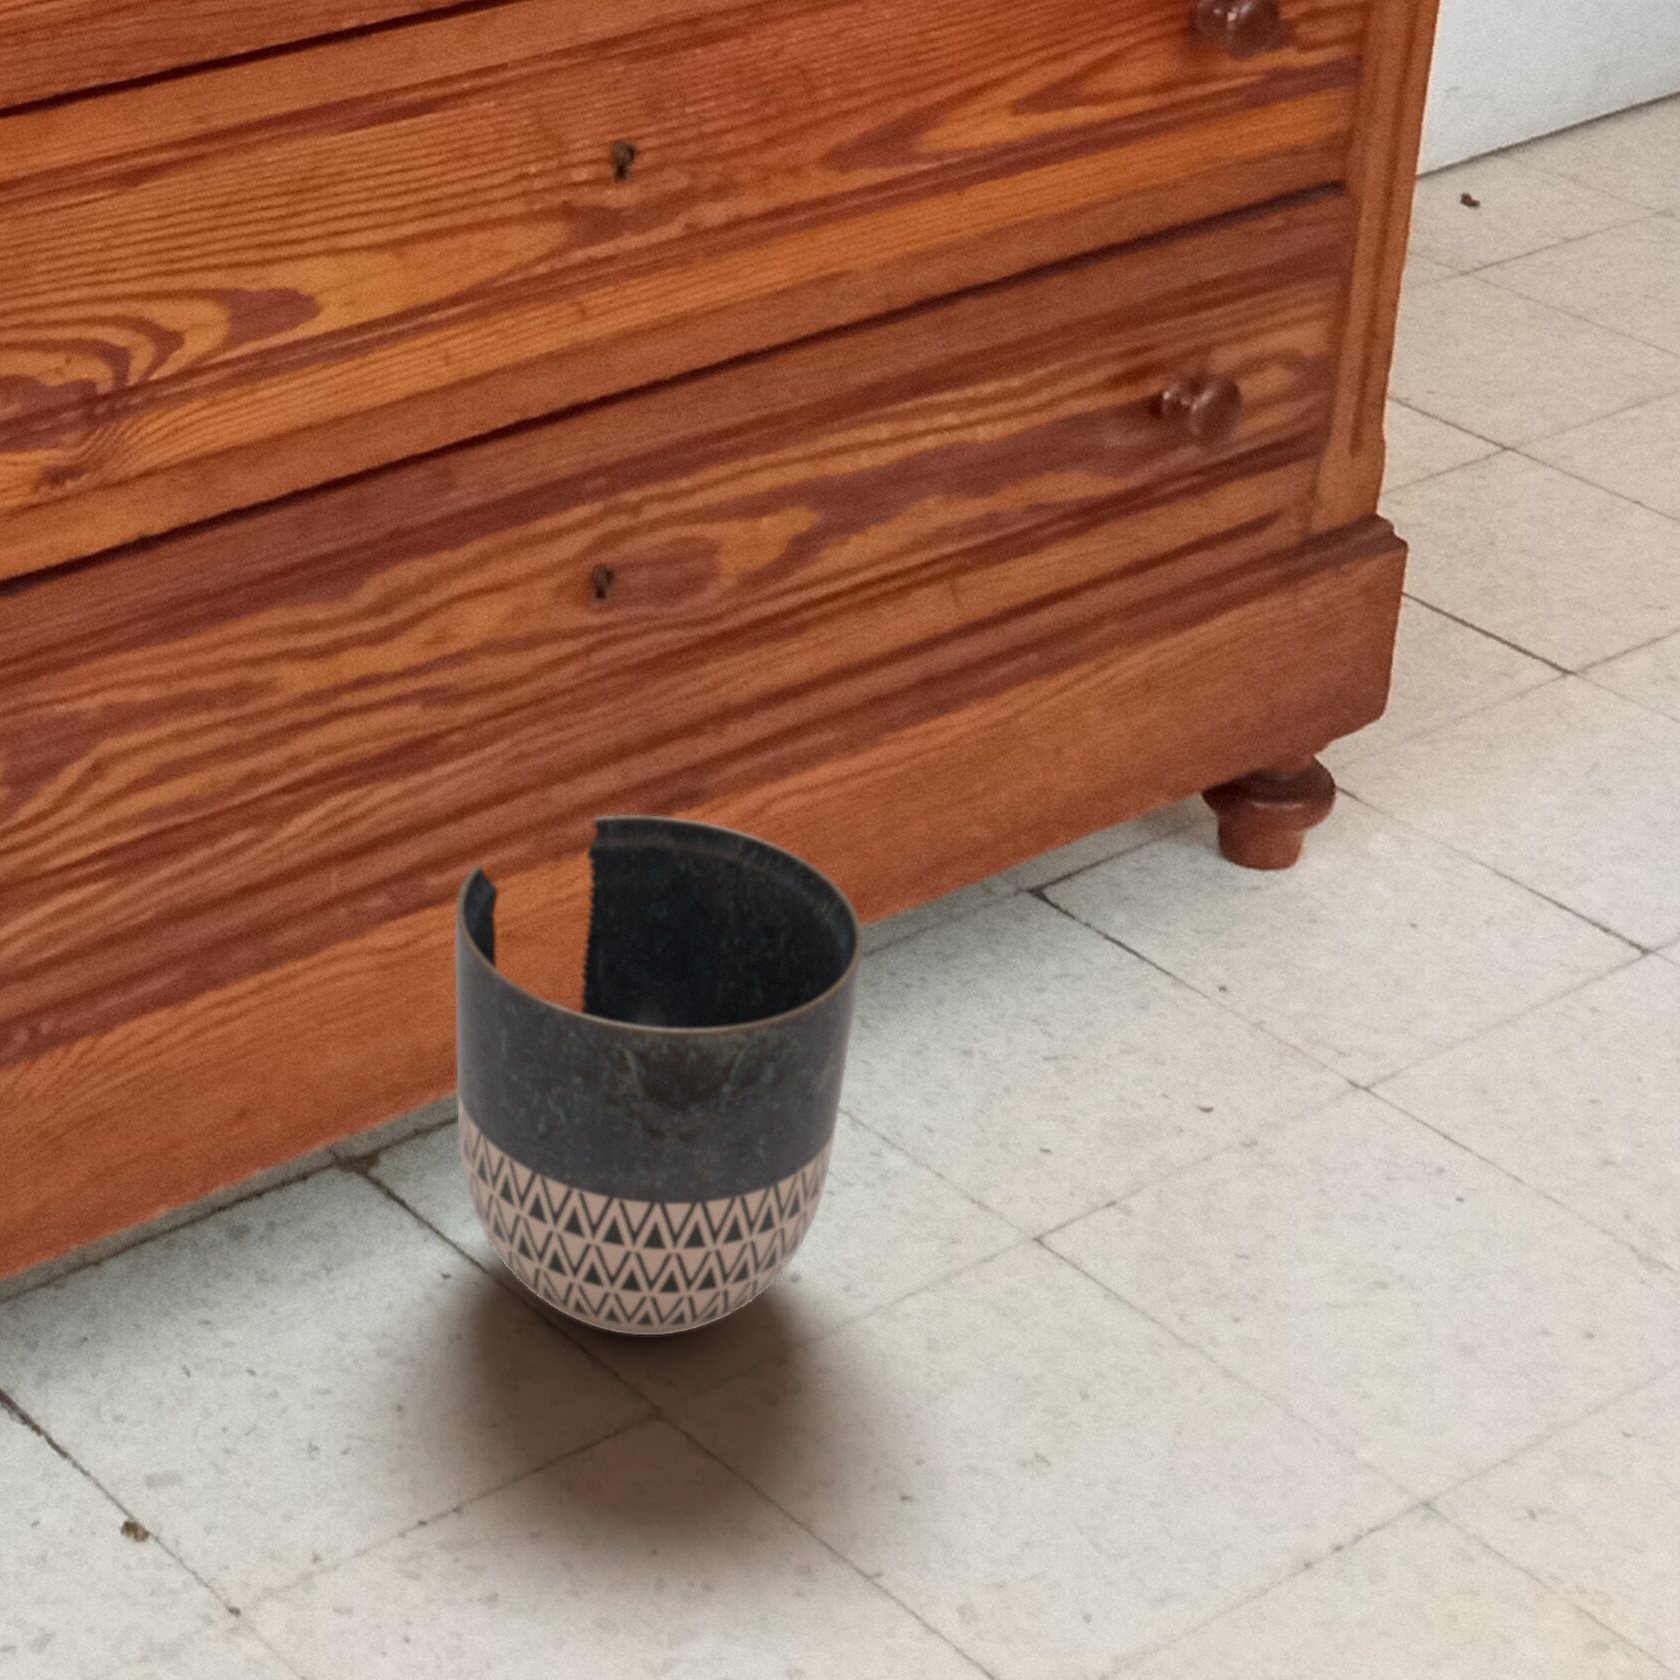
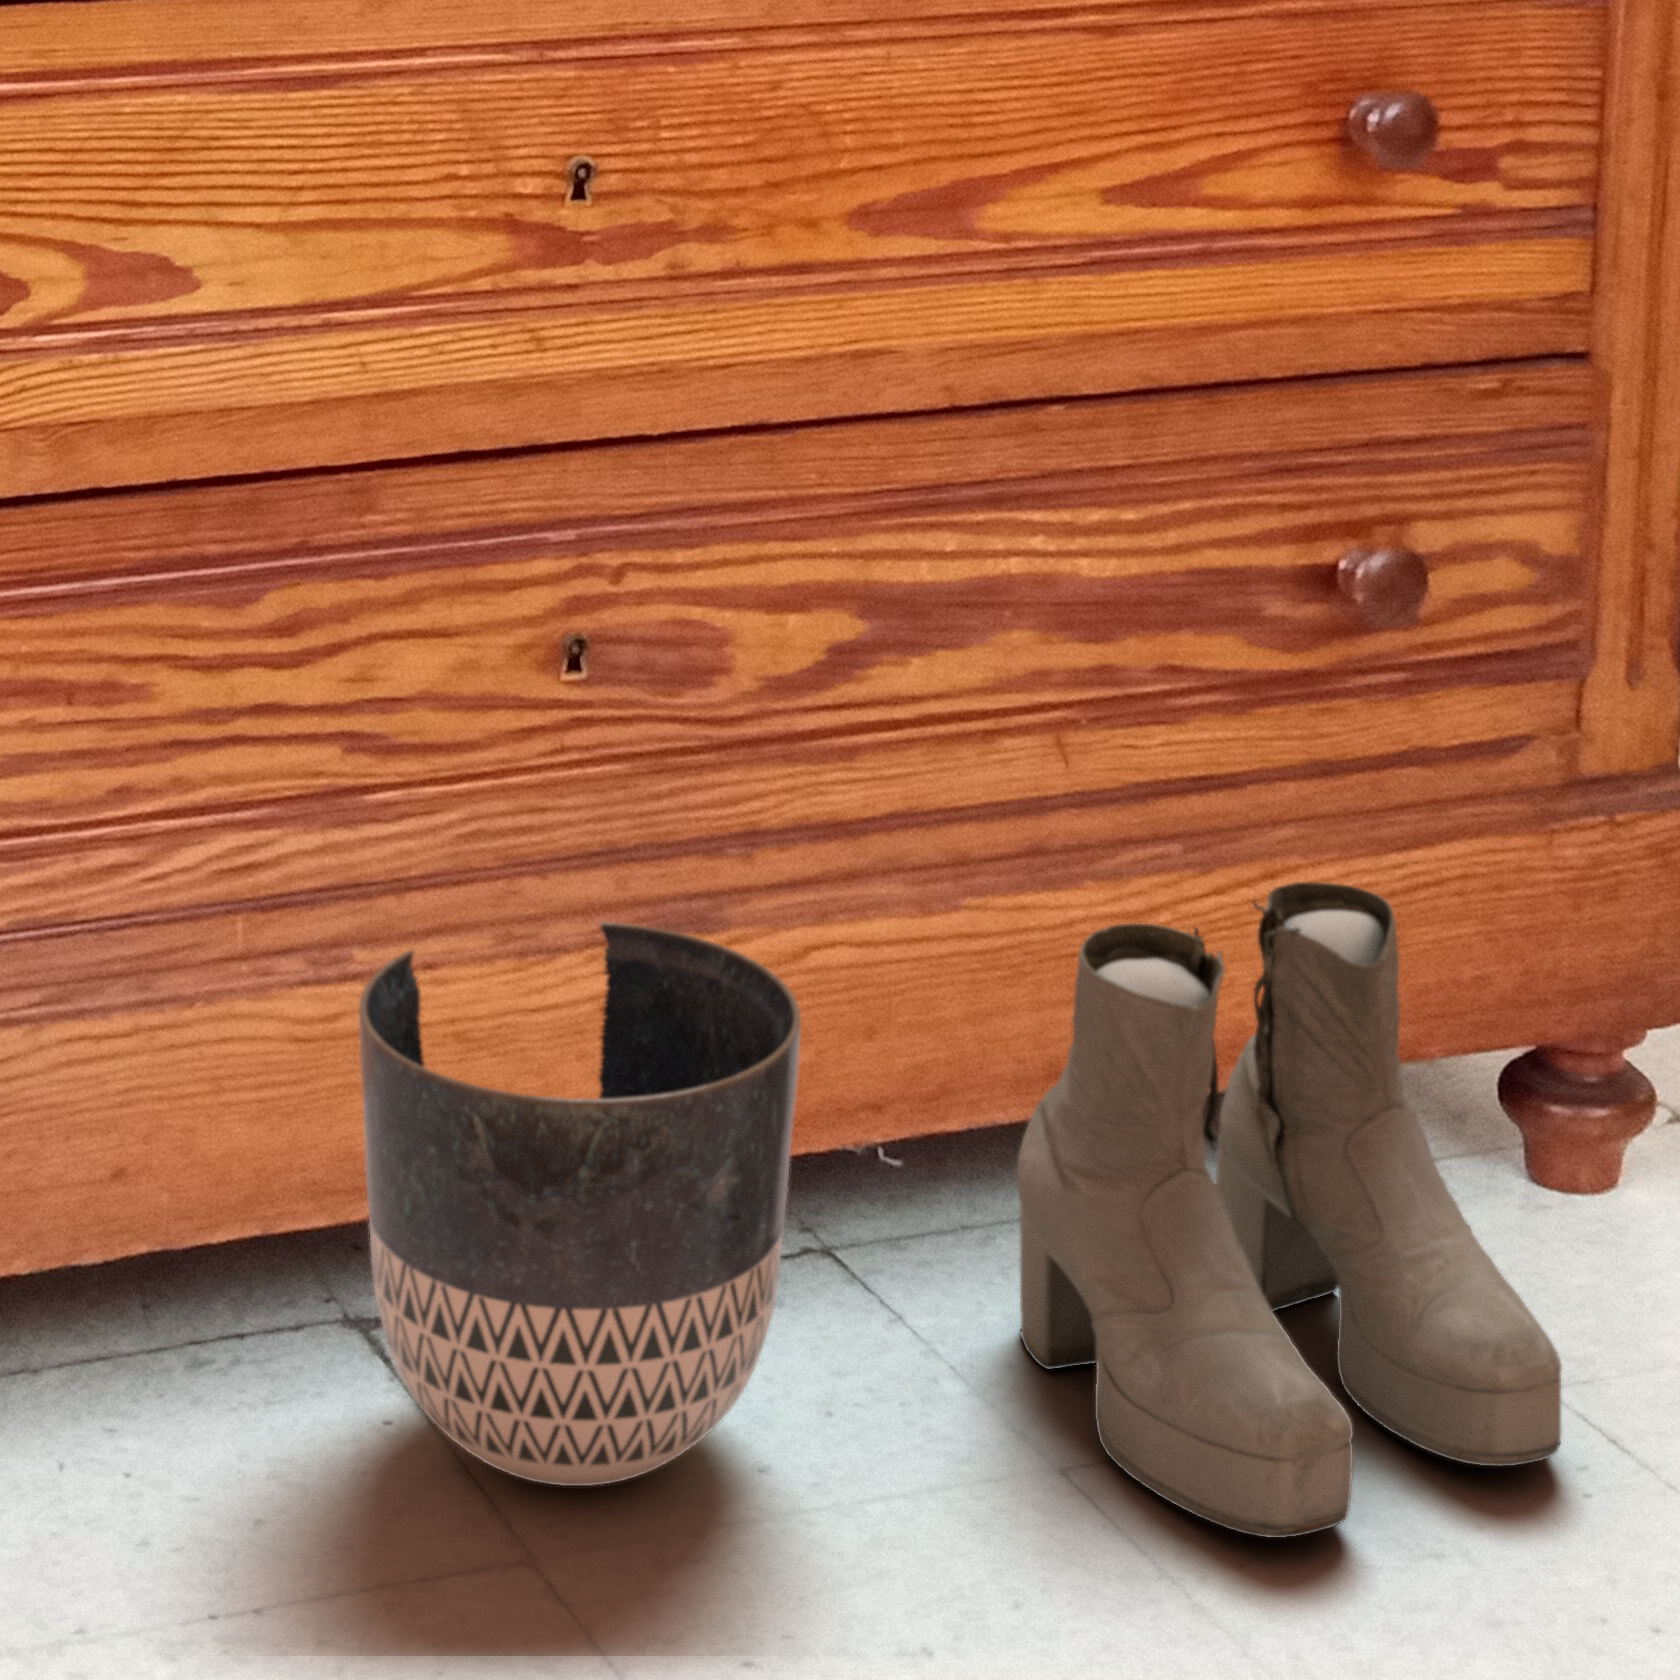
boots: none [942,693,1447,1295] -> present [1017,882,1562,1538]

